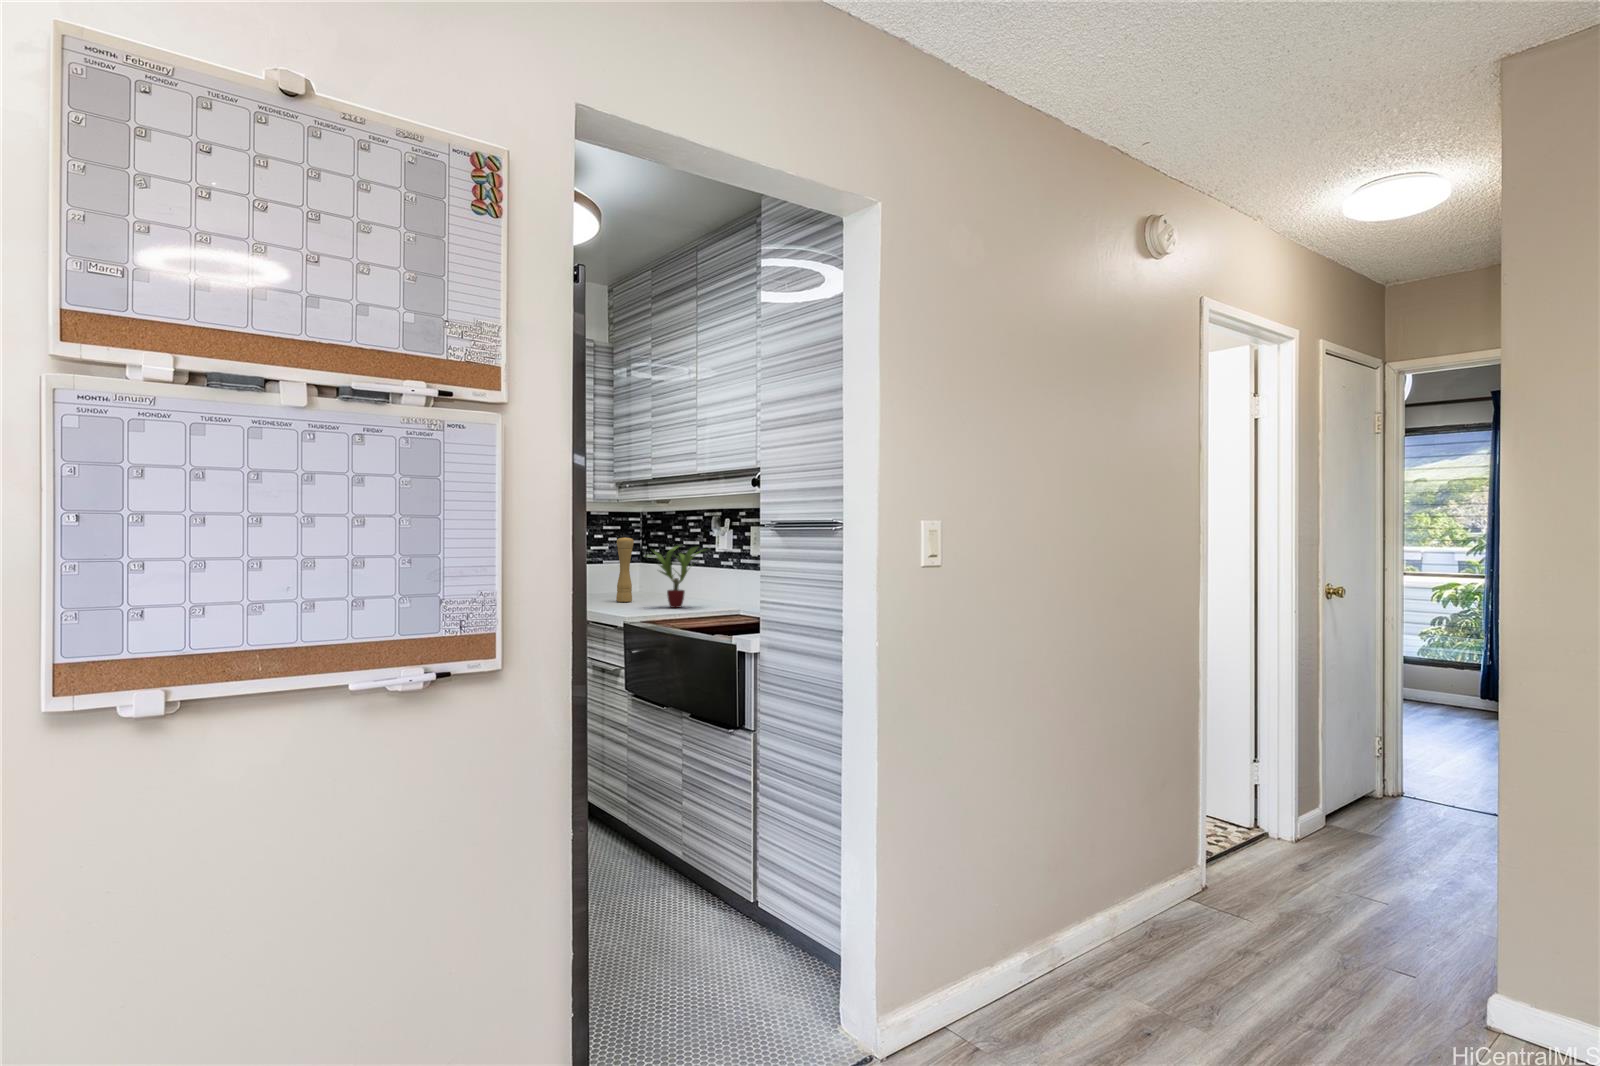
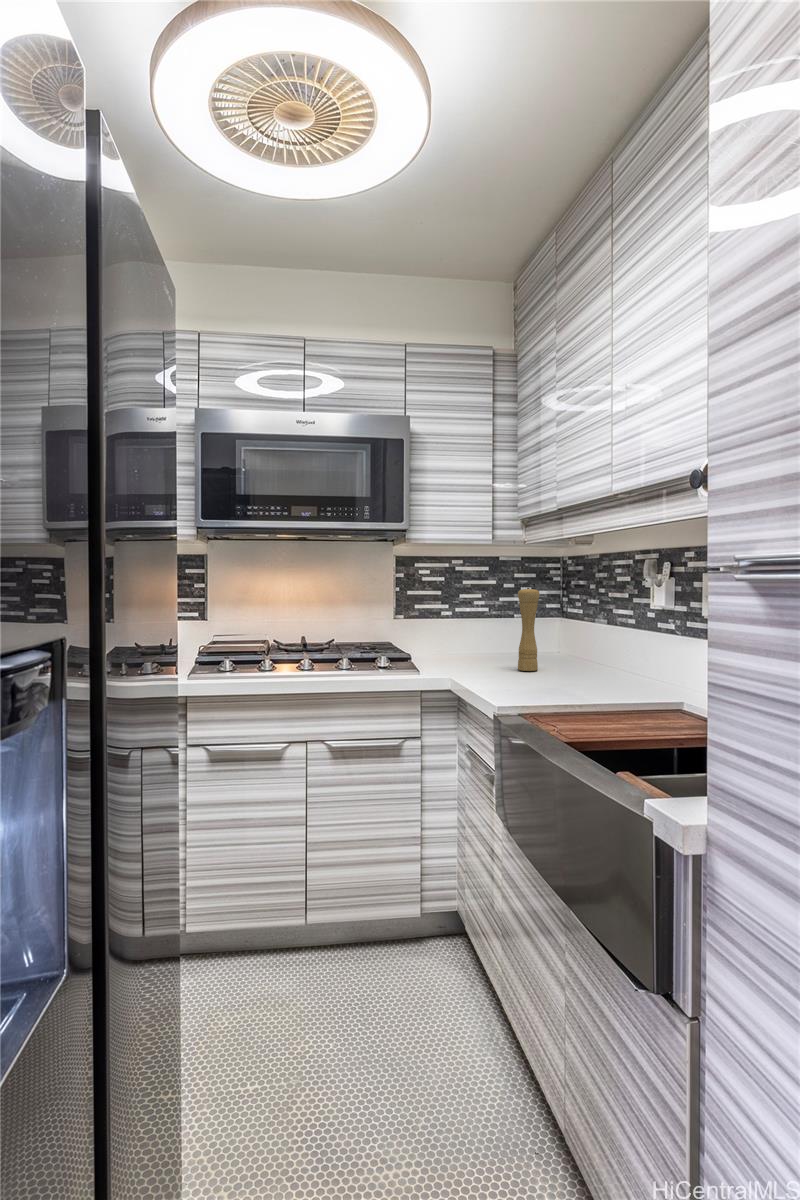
potted plant: present [646,546,701,608] -> none [542,598,641,688]

